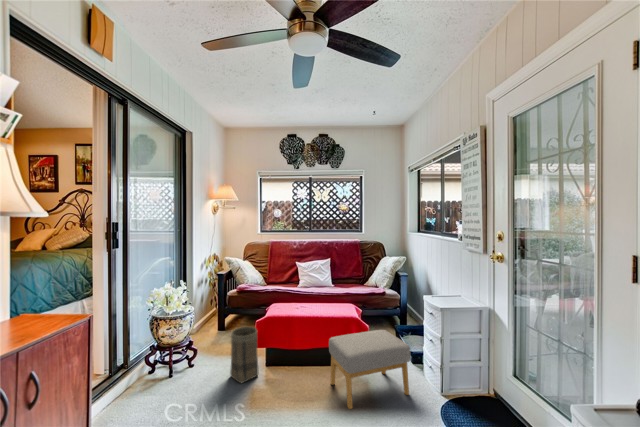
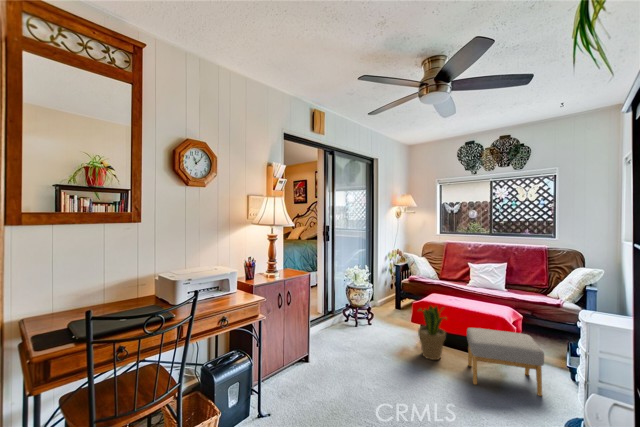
potted plant: none [271,318,308,394] -> present [418,306,445,360]
basket: present [230,327,259,383] -> none [394,305,413,344]

